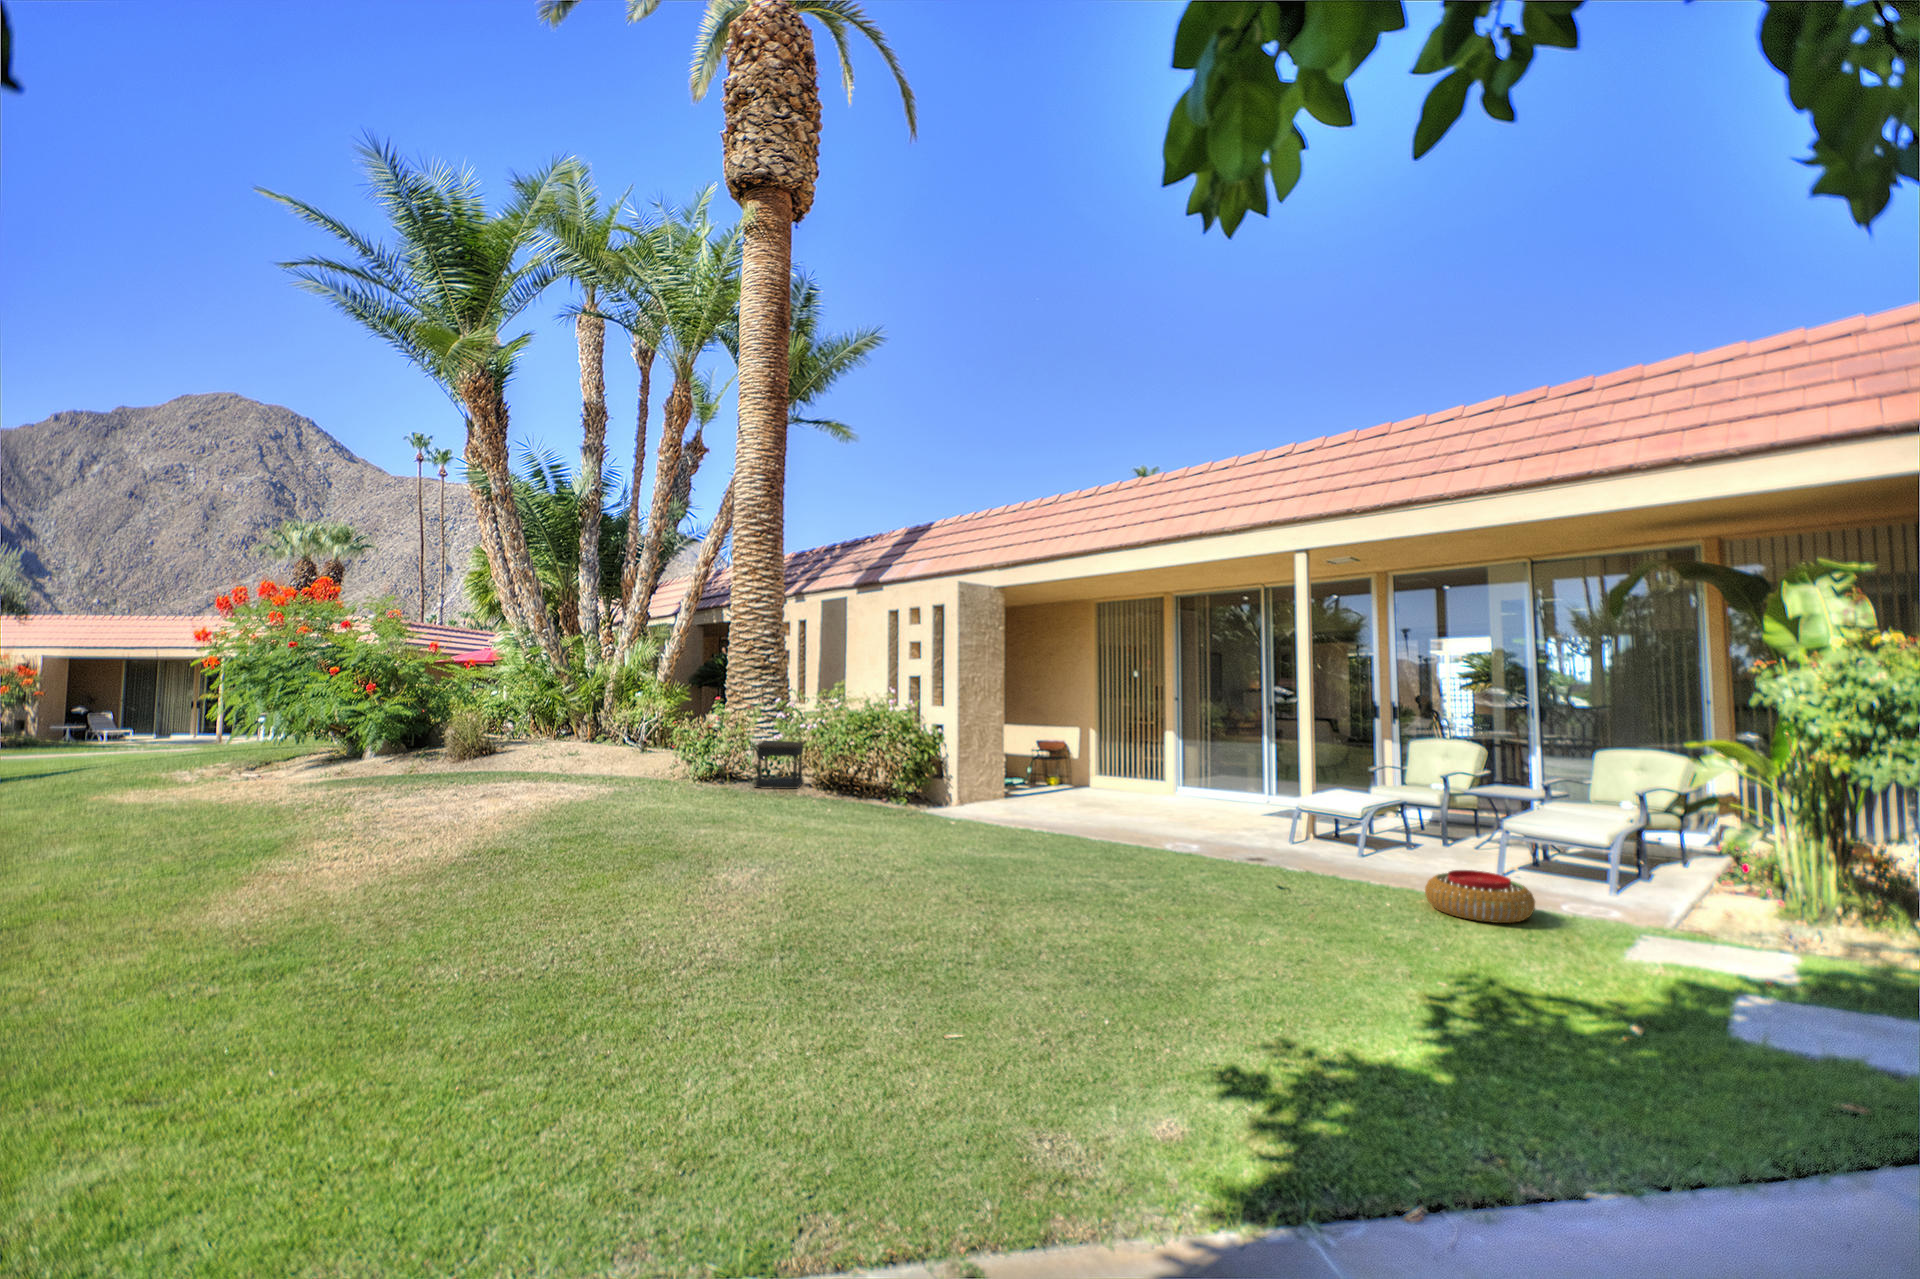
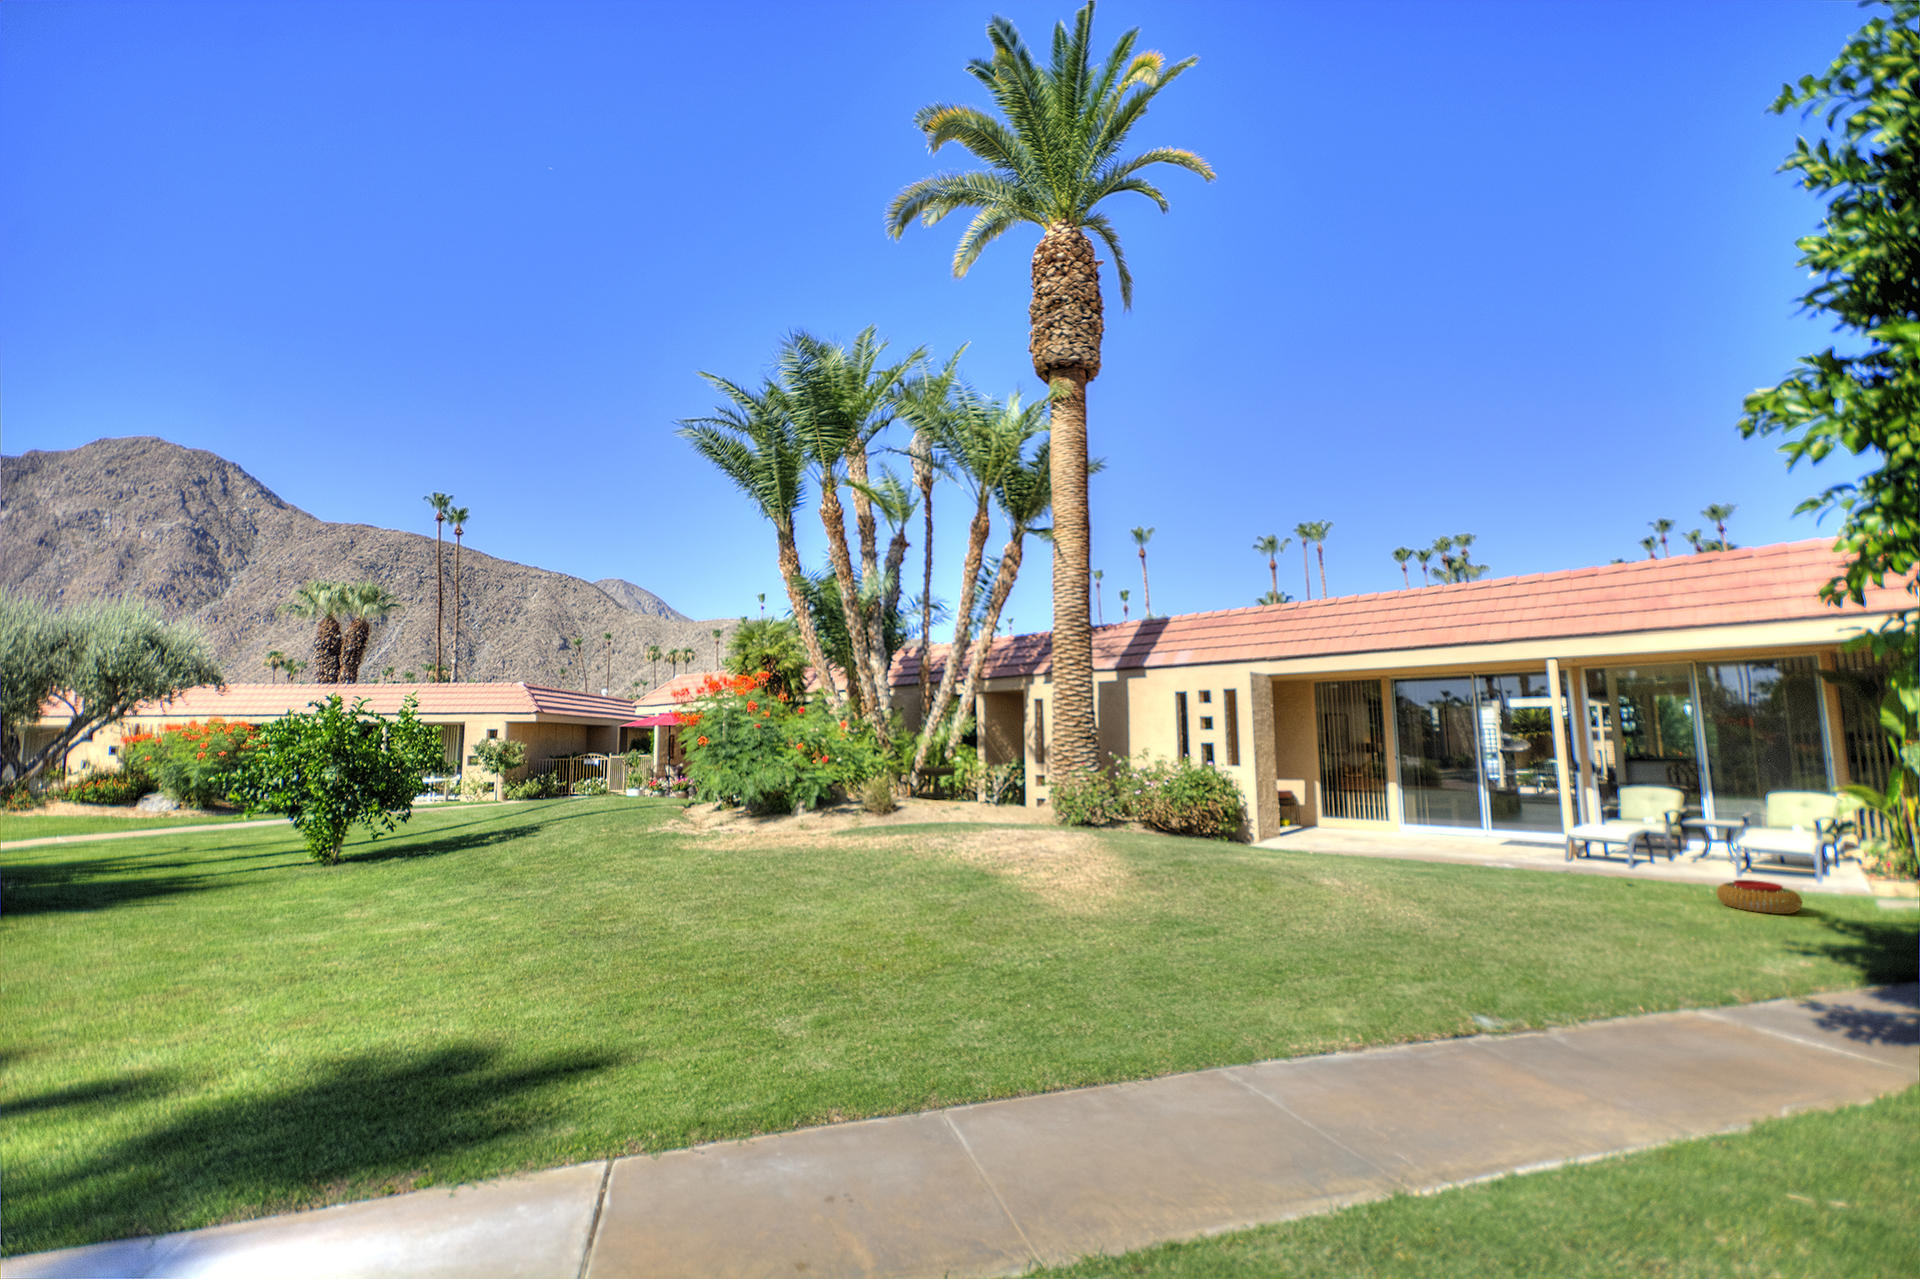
side table: present [755,741,804,789] -> present [917,767,956,799]

